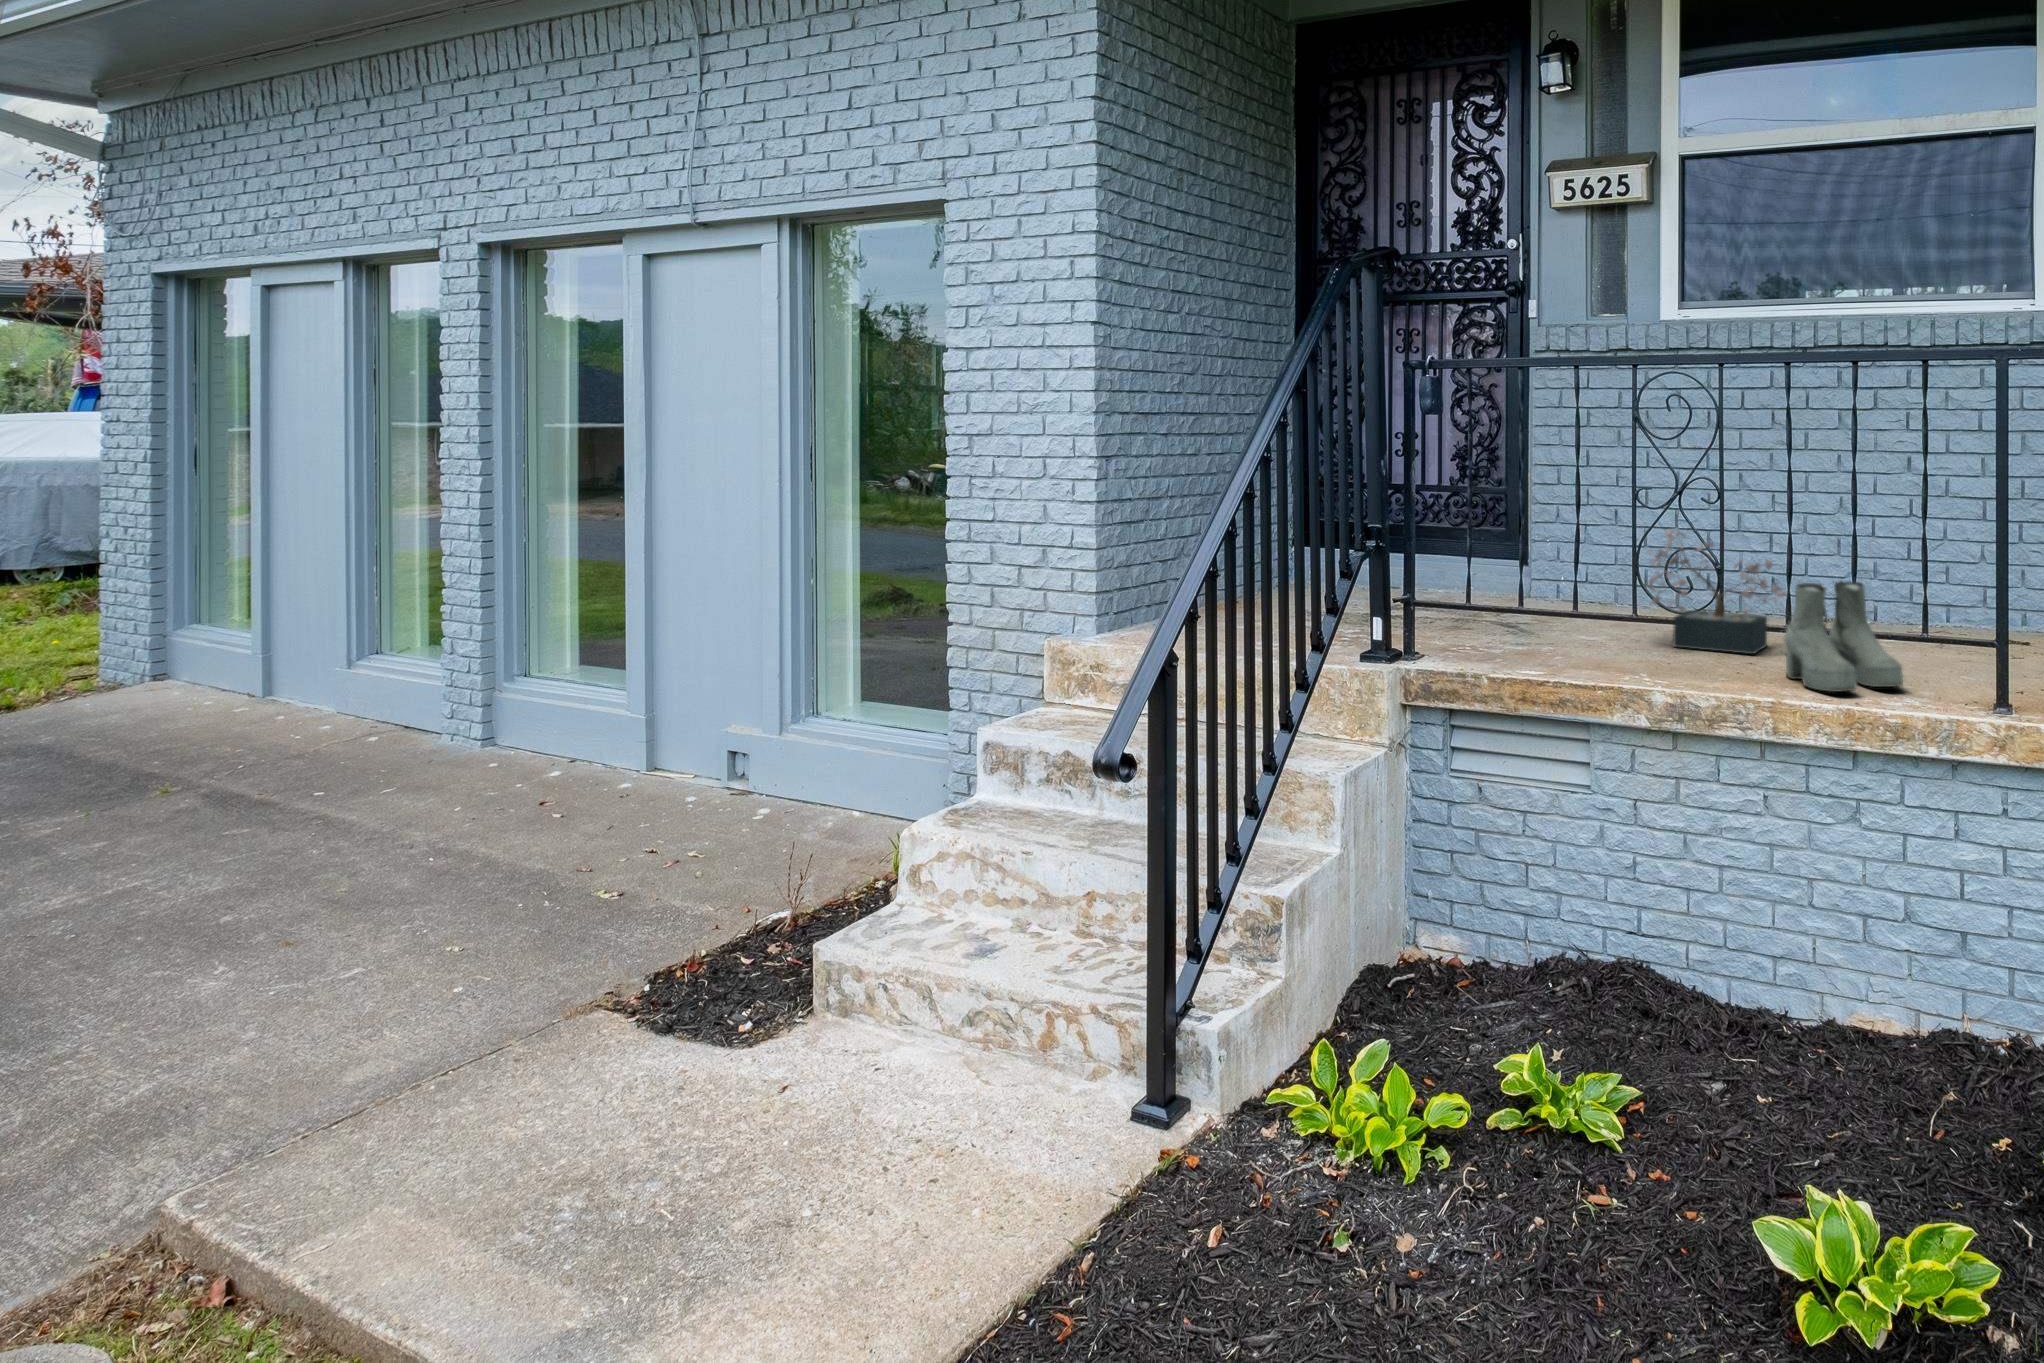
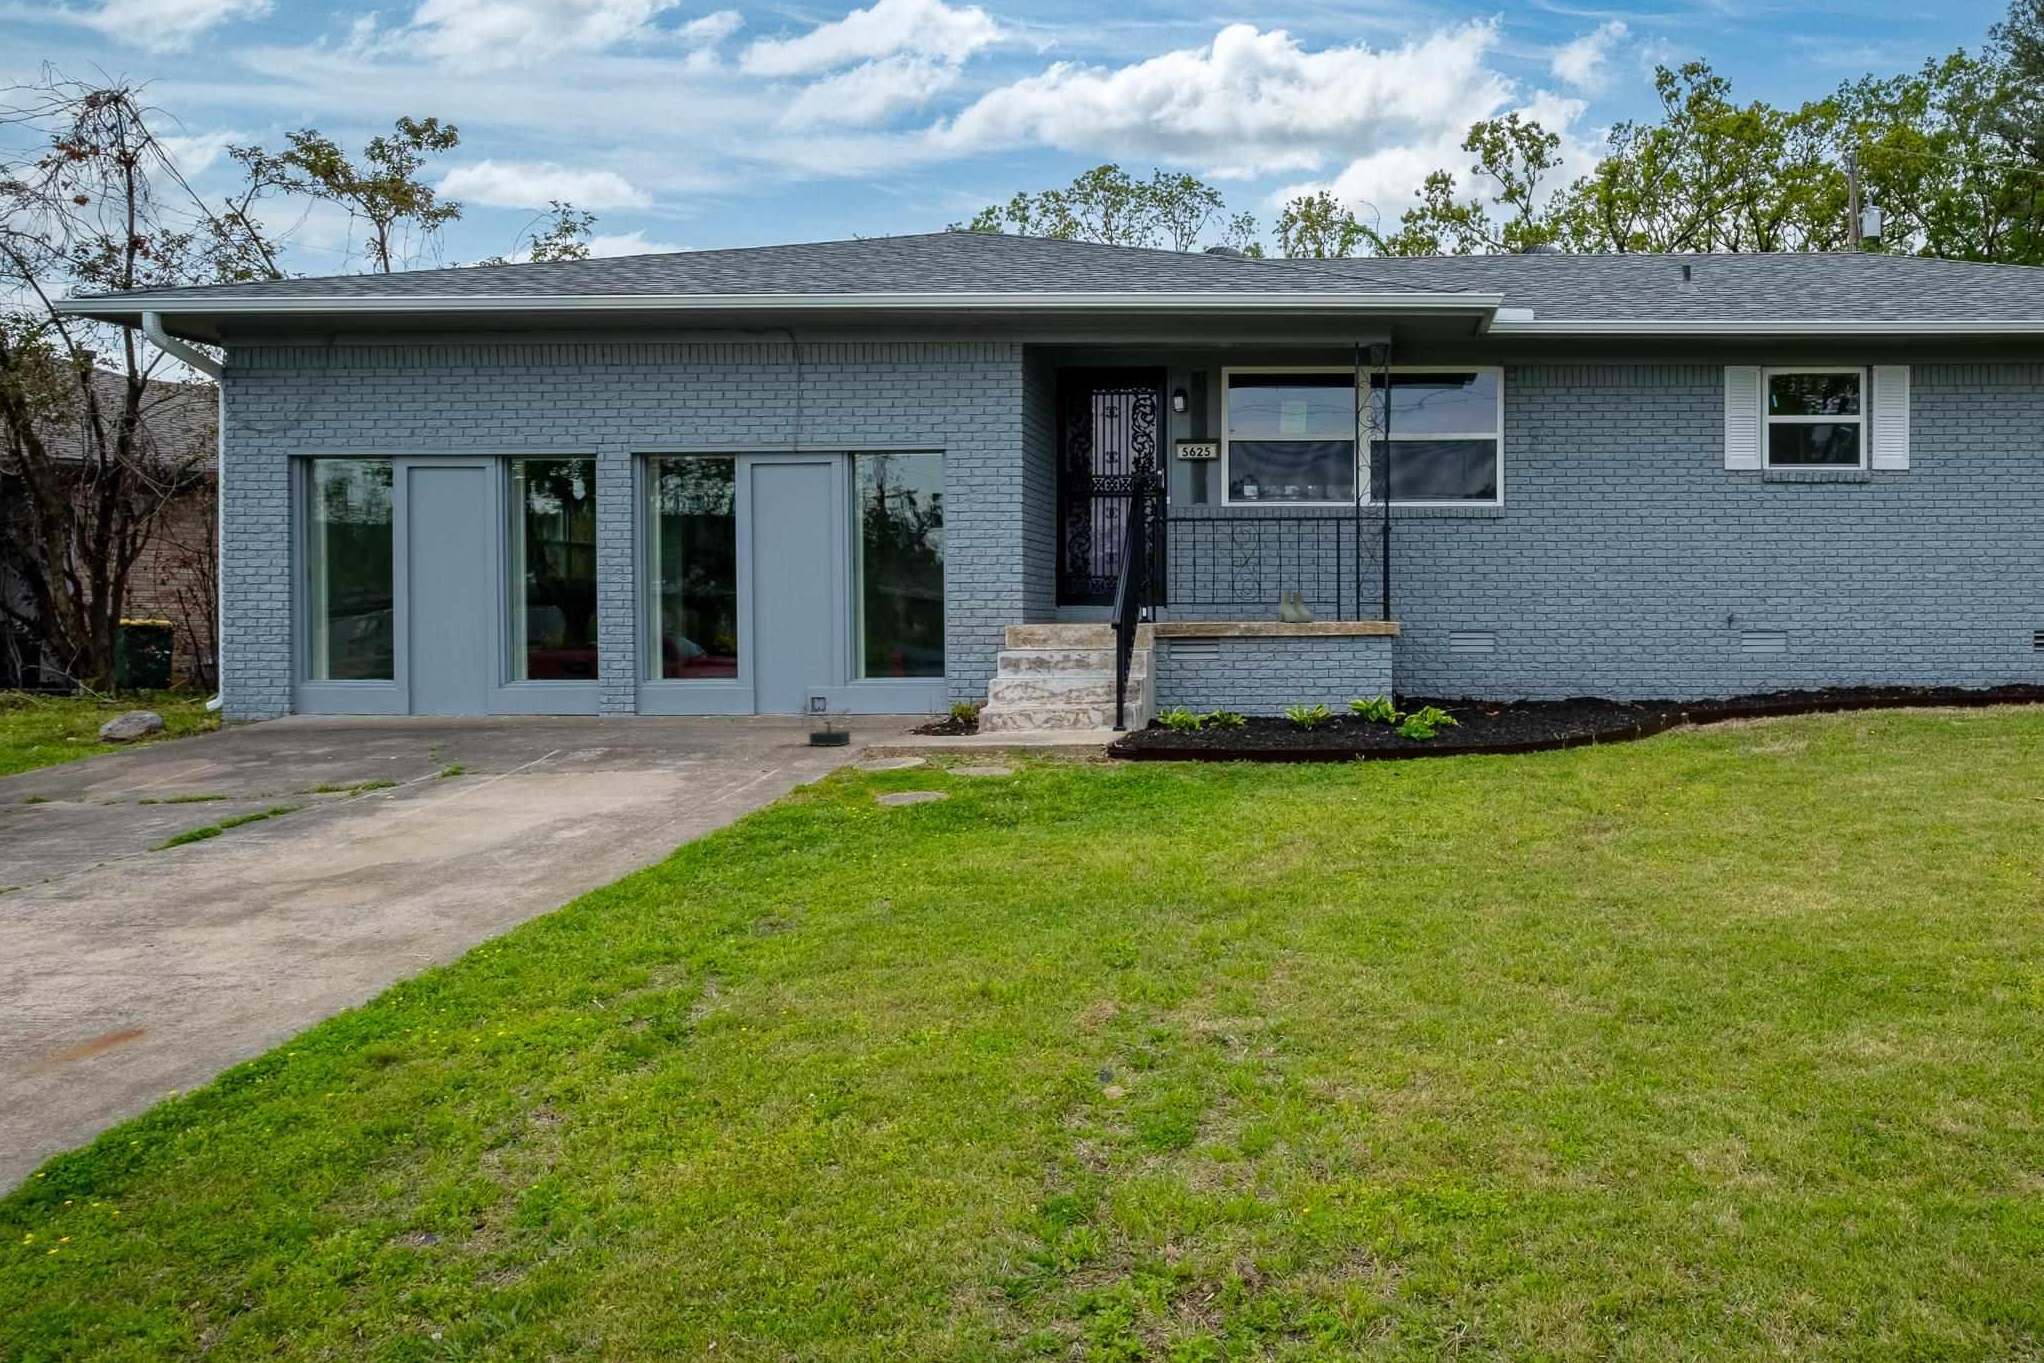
decorative plant: present [1647,529,1785,654] -> present [800,702,854,746]

